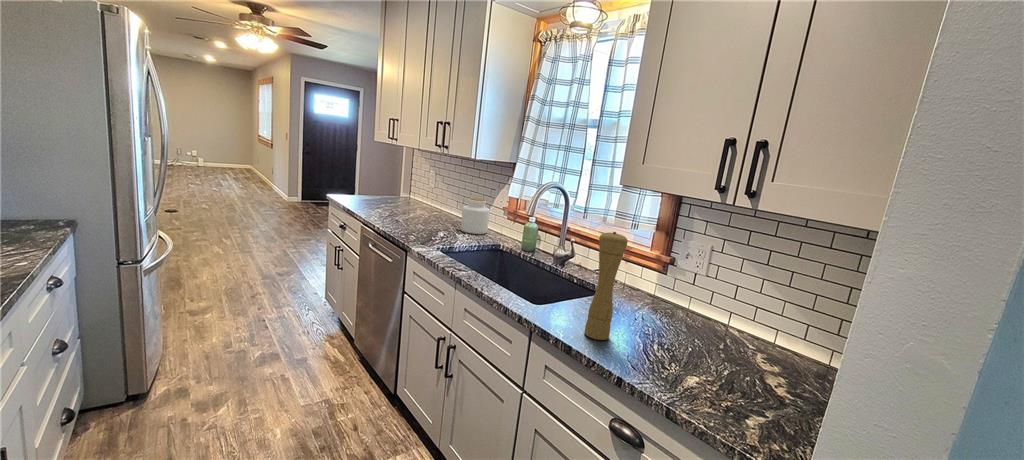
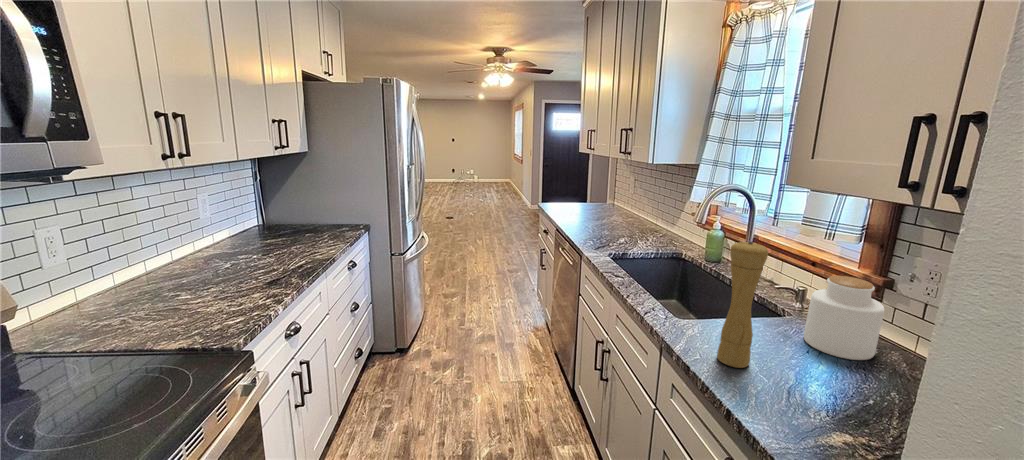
jar: present [461,198,490,234] -> present [804,276,884,360]

